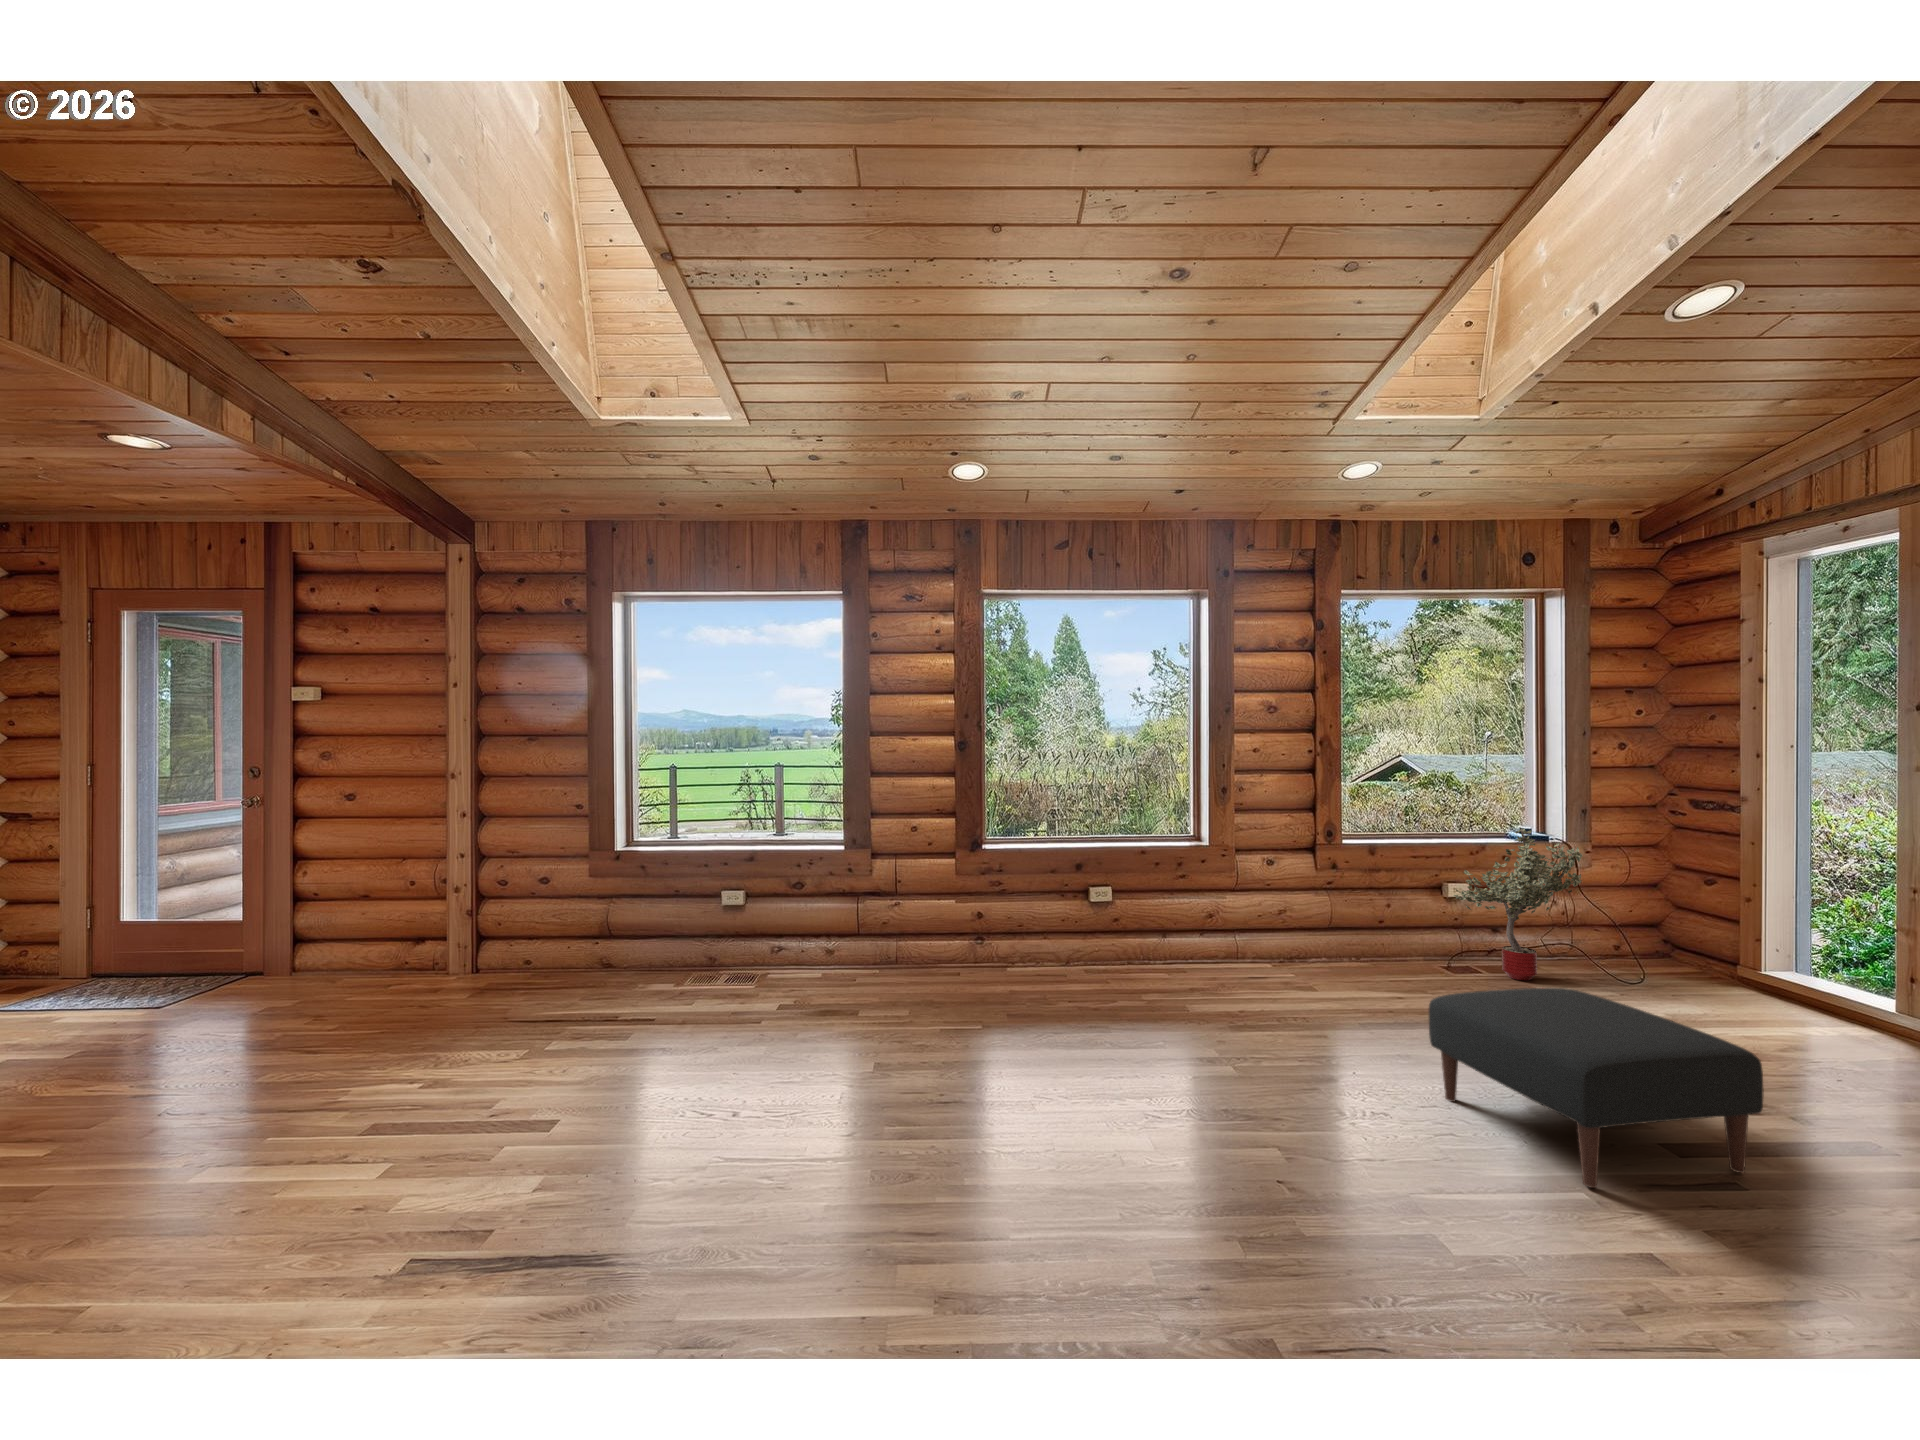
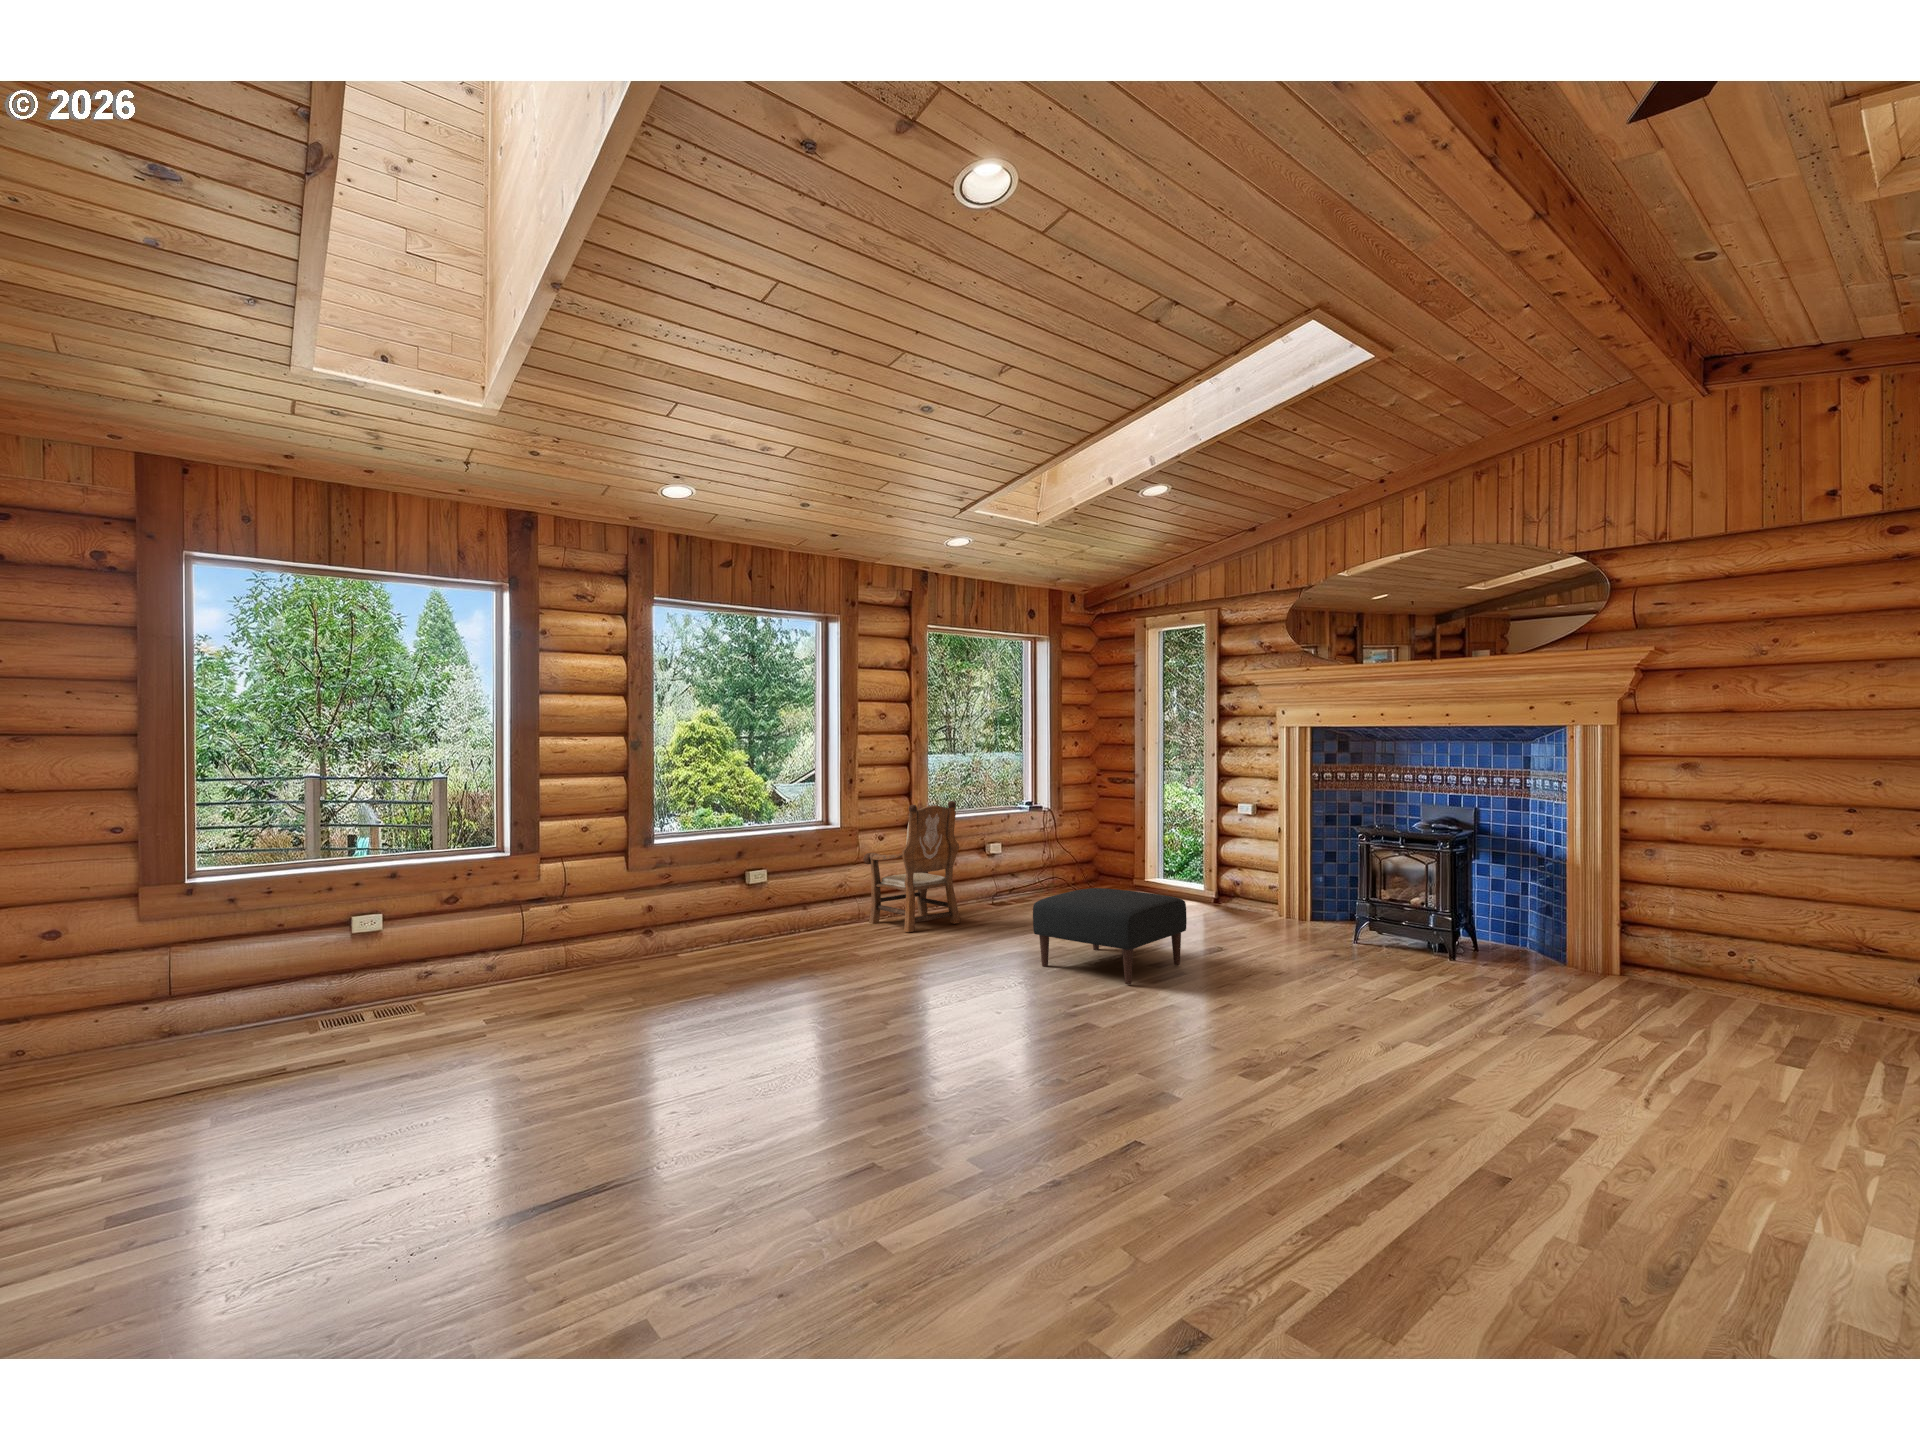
armchair: none [1242,823,1373,990] -> present [863,801,960,932]
potted tree: present [1453,828,1582,980] -> none [997,800,1066,905]

